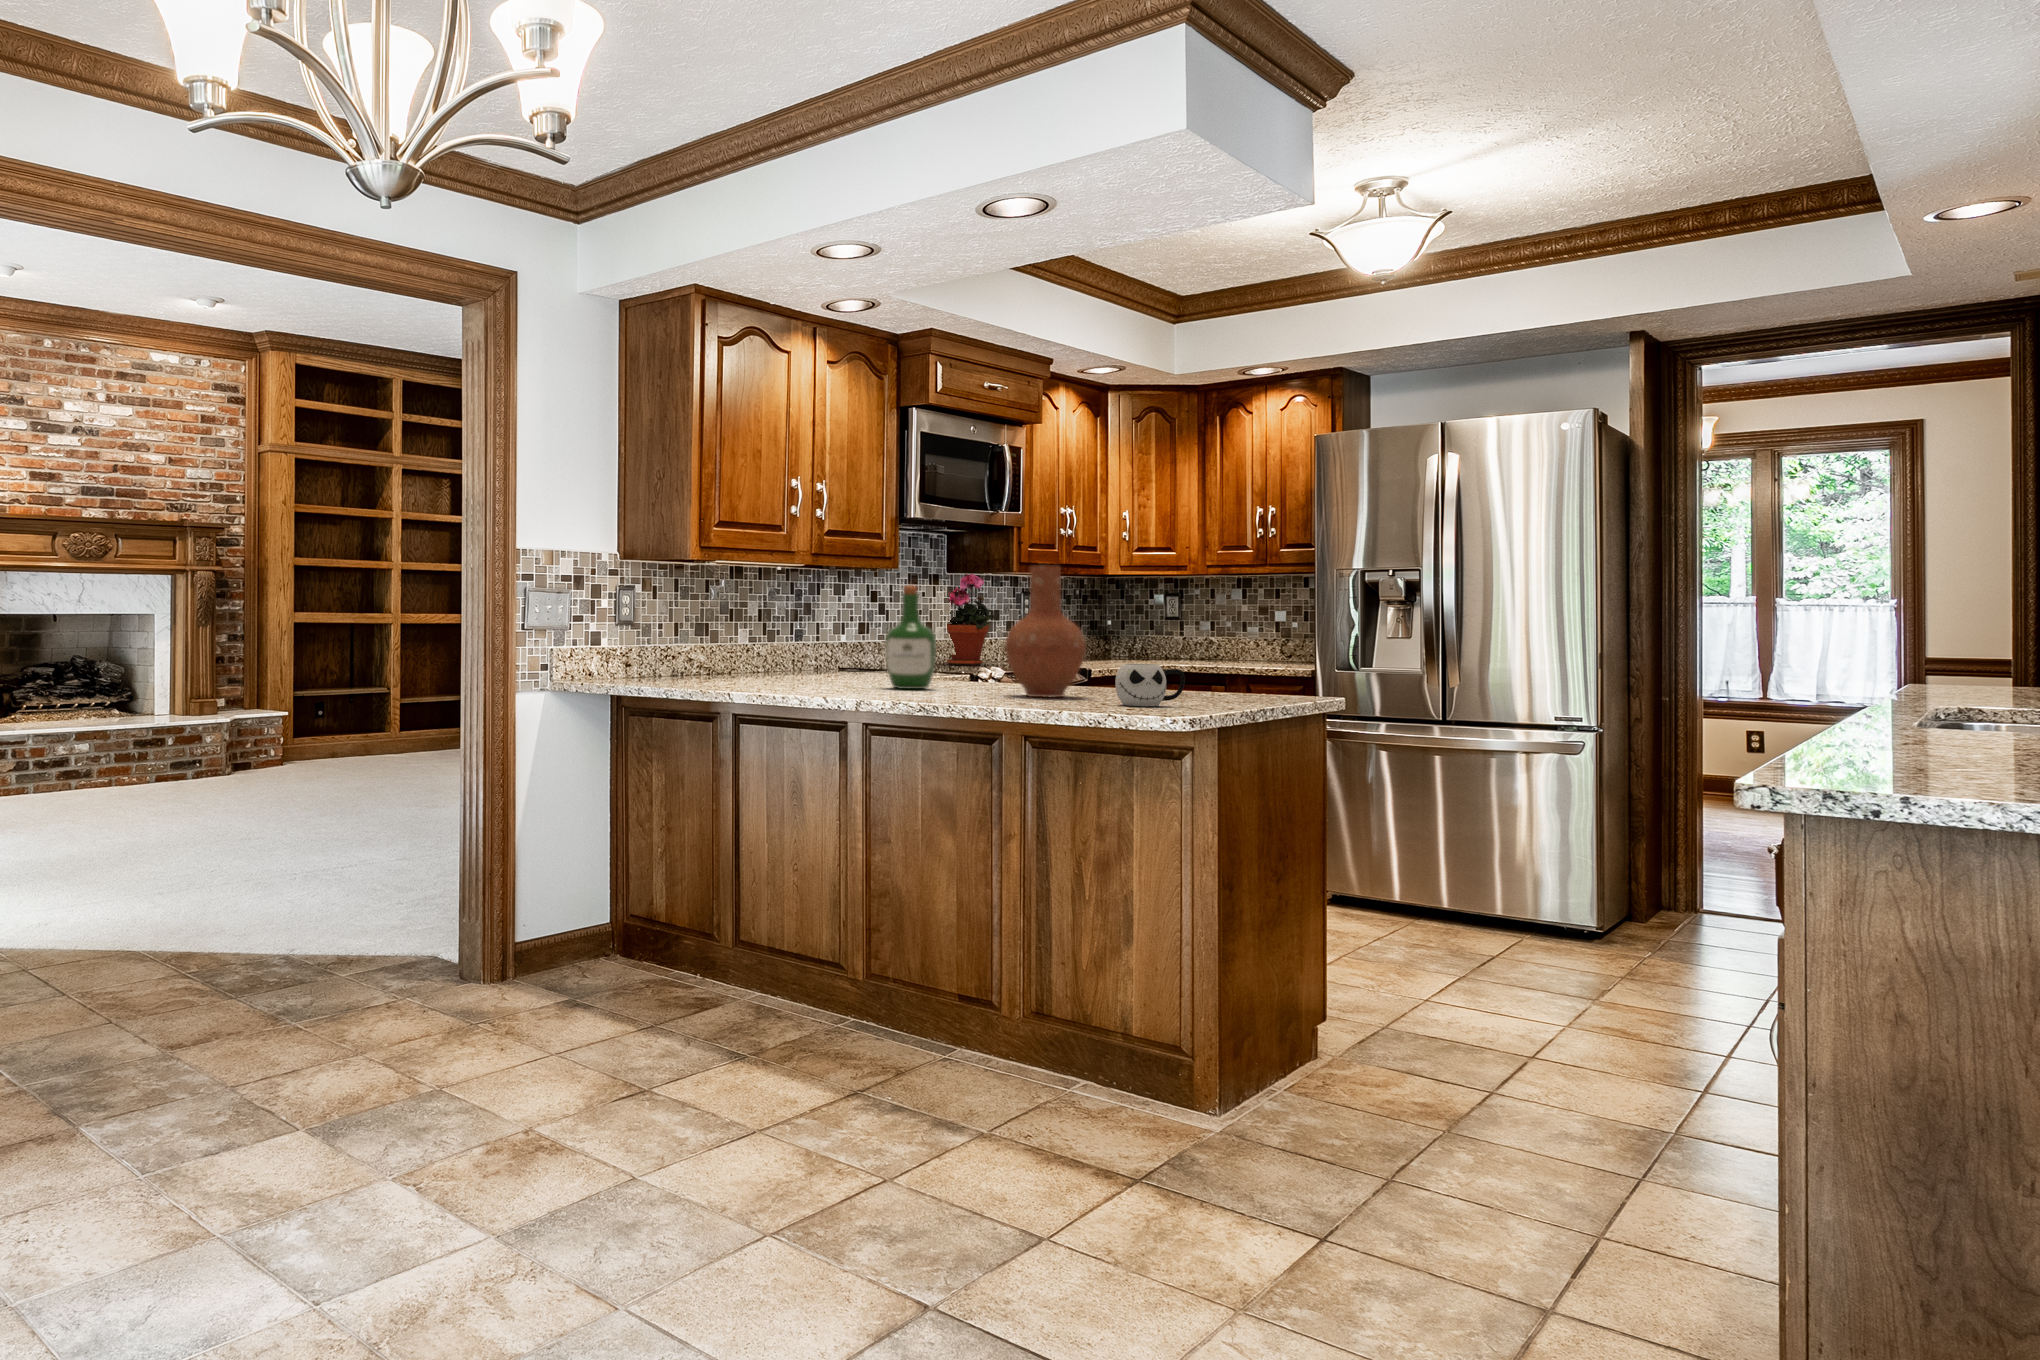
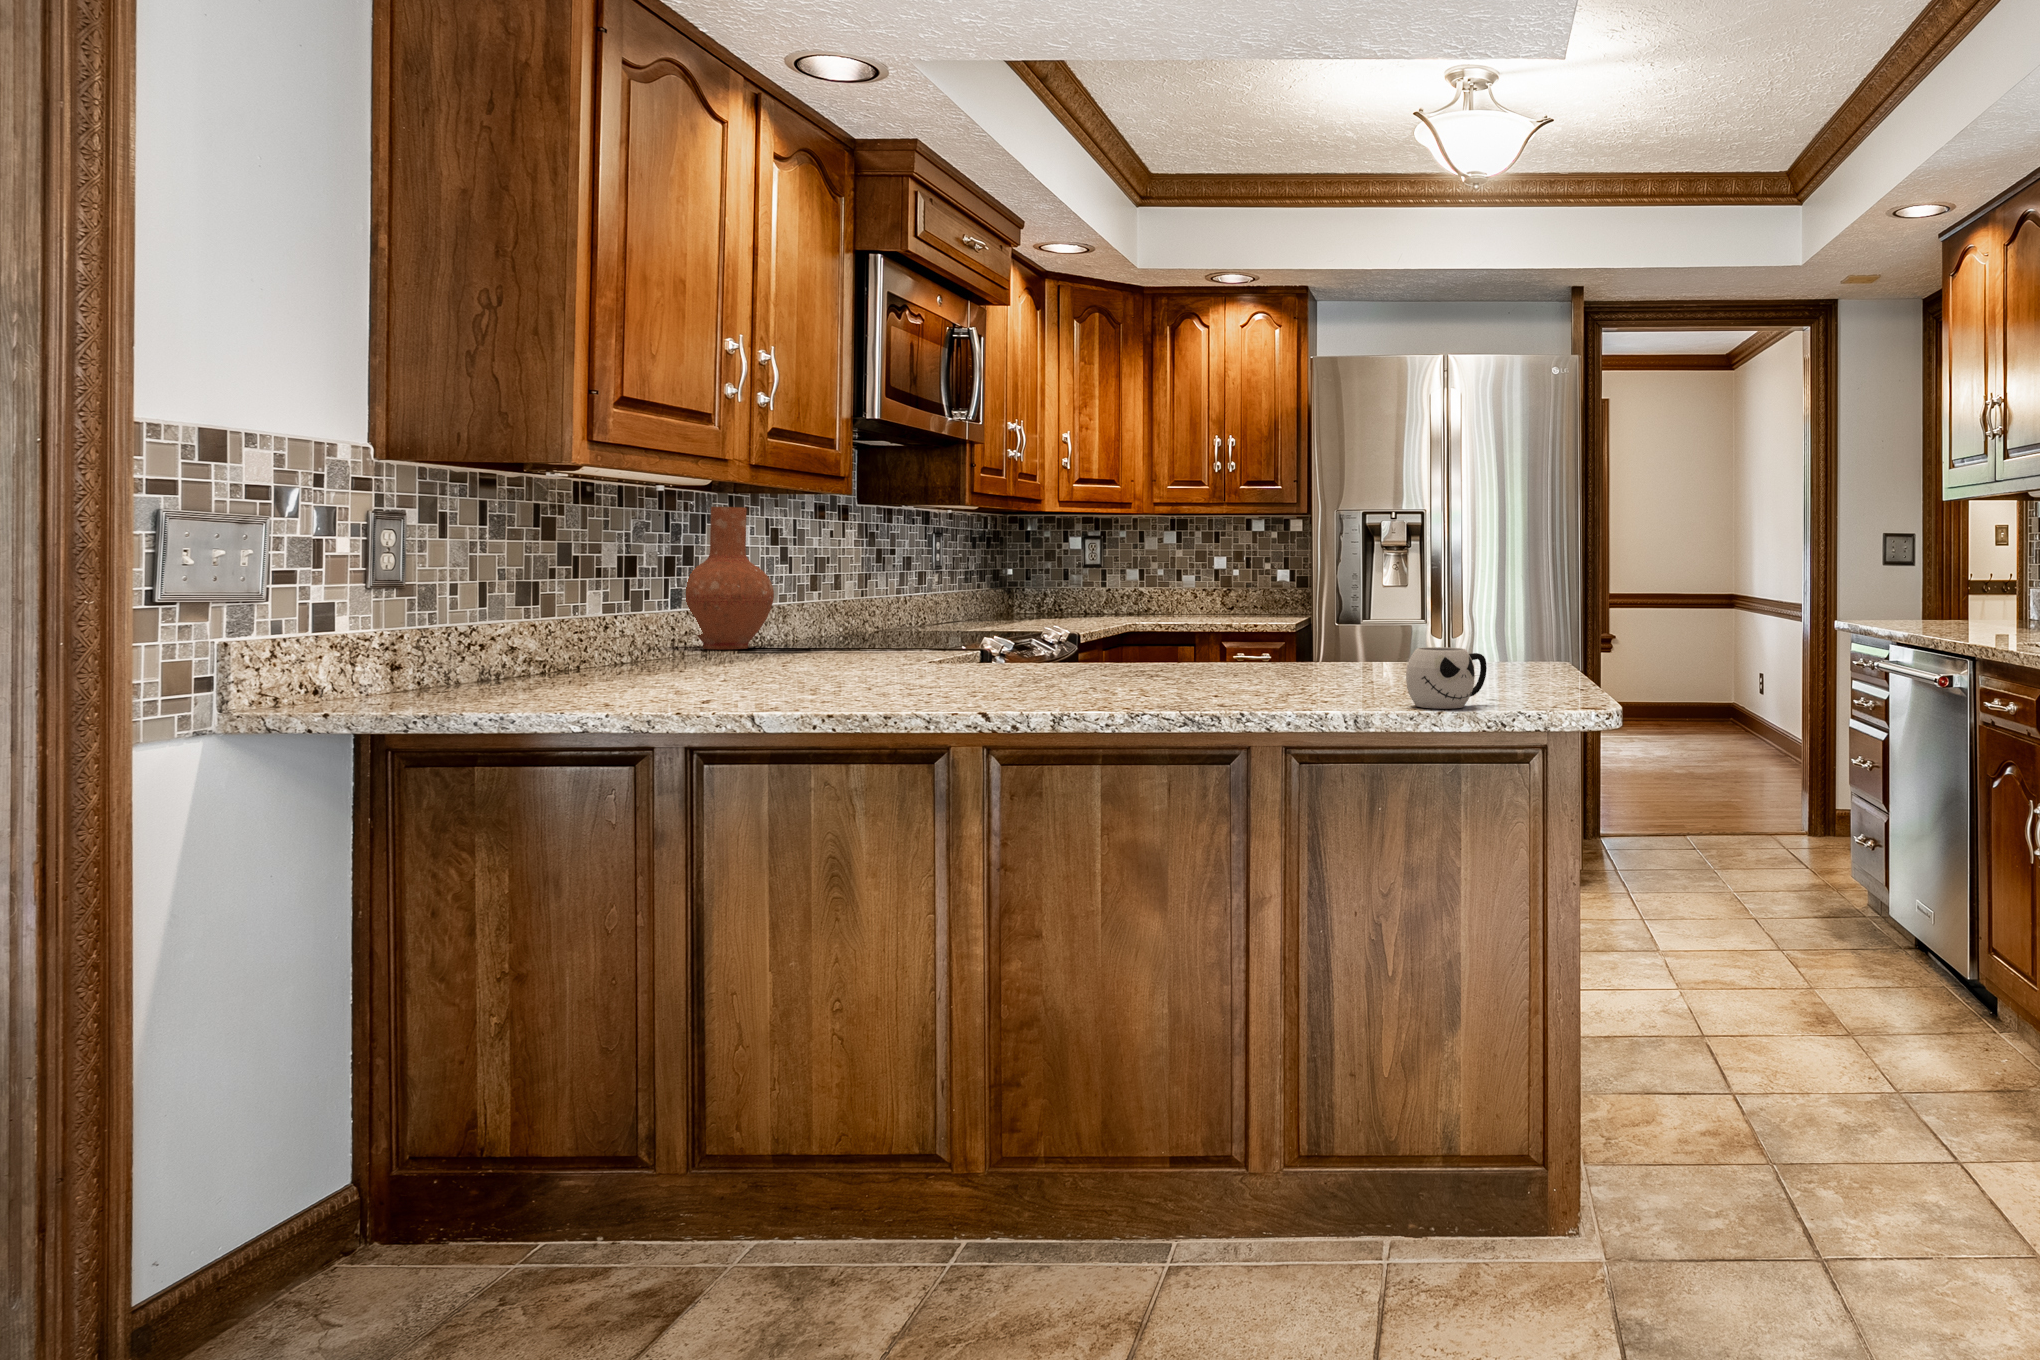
vase: present [1005,565,1086,697] -> present [686,507,774,650]
potted plant: present [947,574,994,666] -> none [839,505,925,635]
wine bottle: present [885,585,936,689] -> none [986,525,1070,693]

